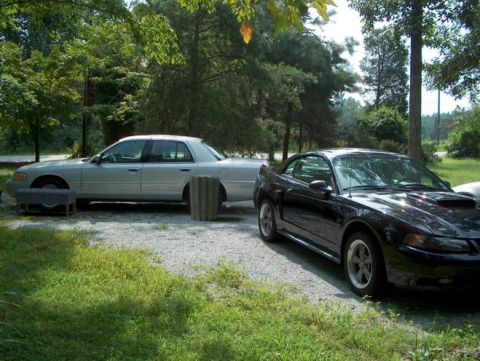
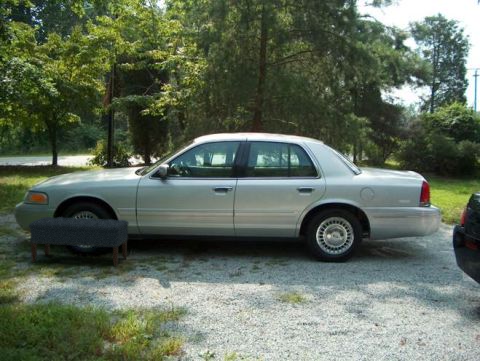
trash can: present [189,176,220,221] -> none [318,199,371,277]

